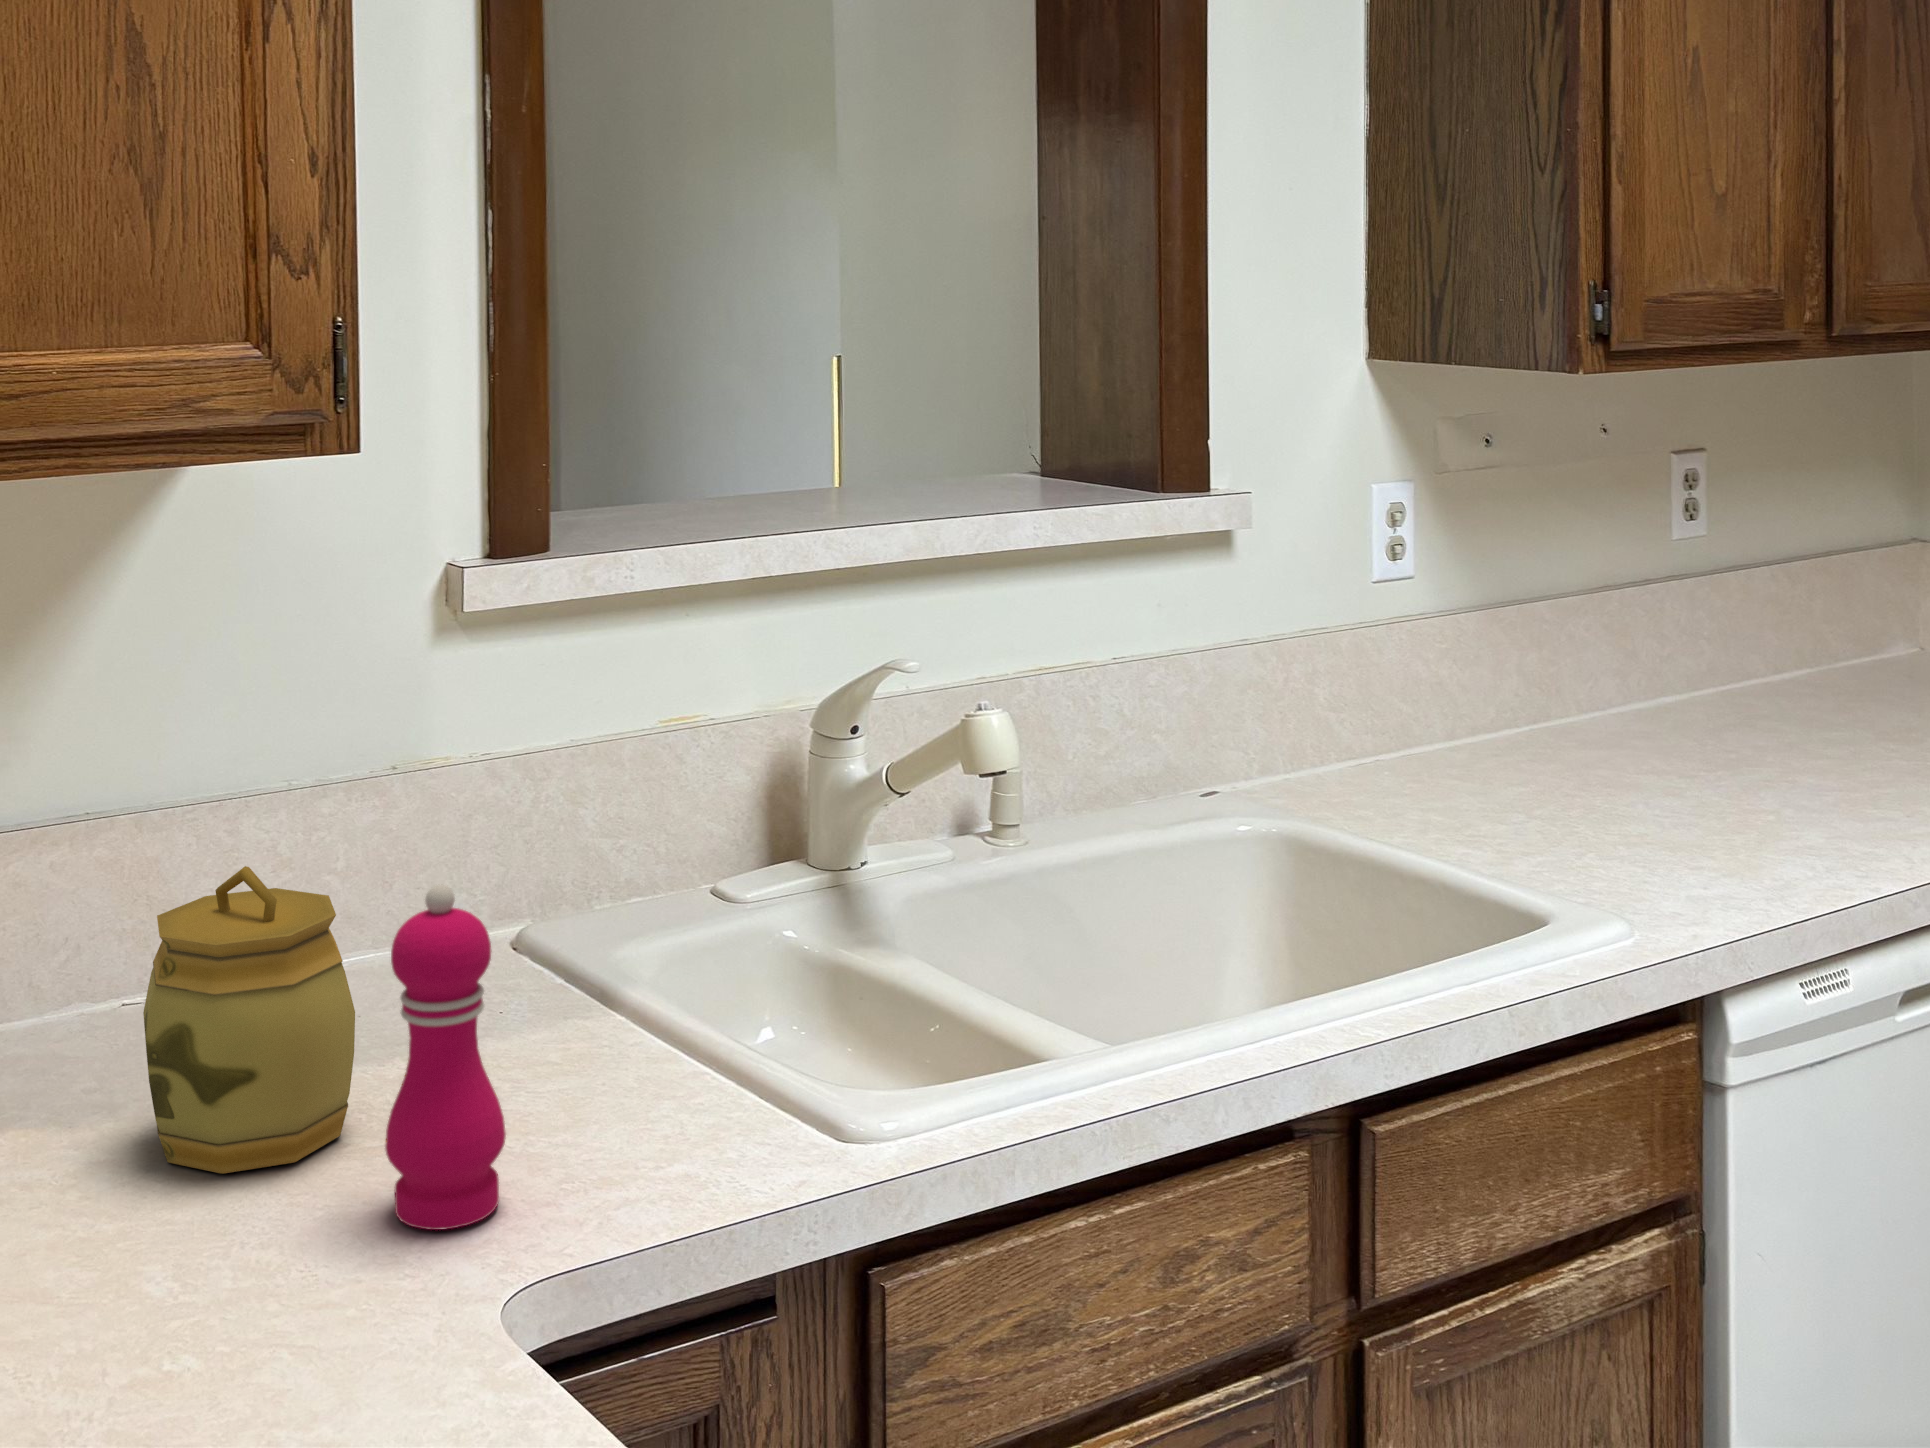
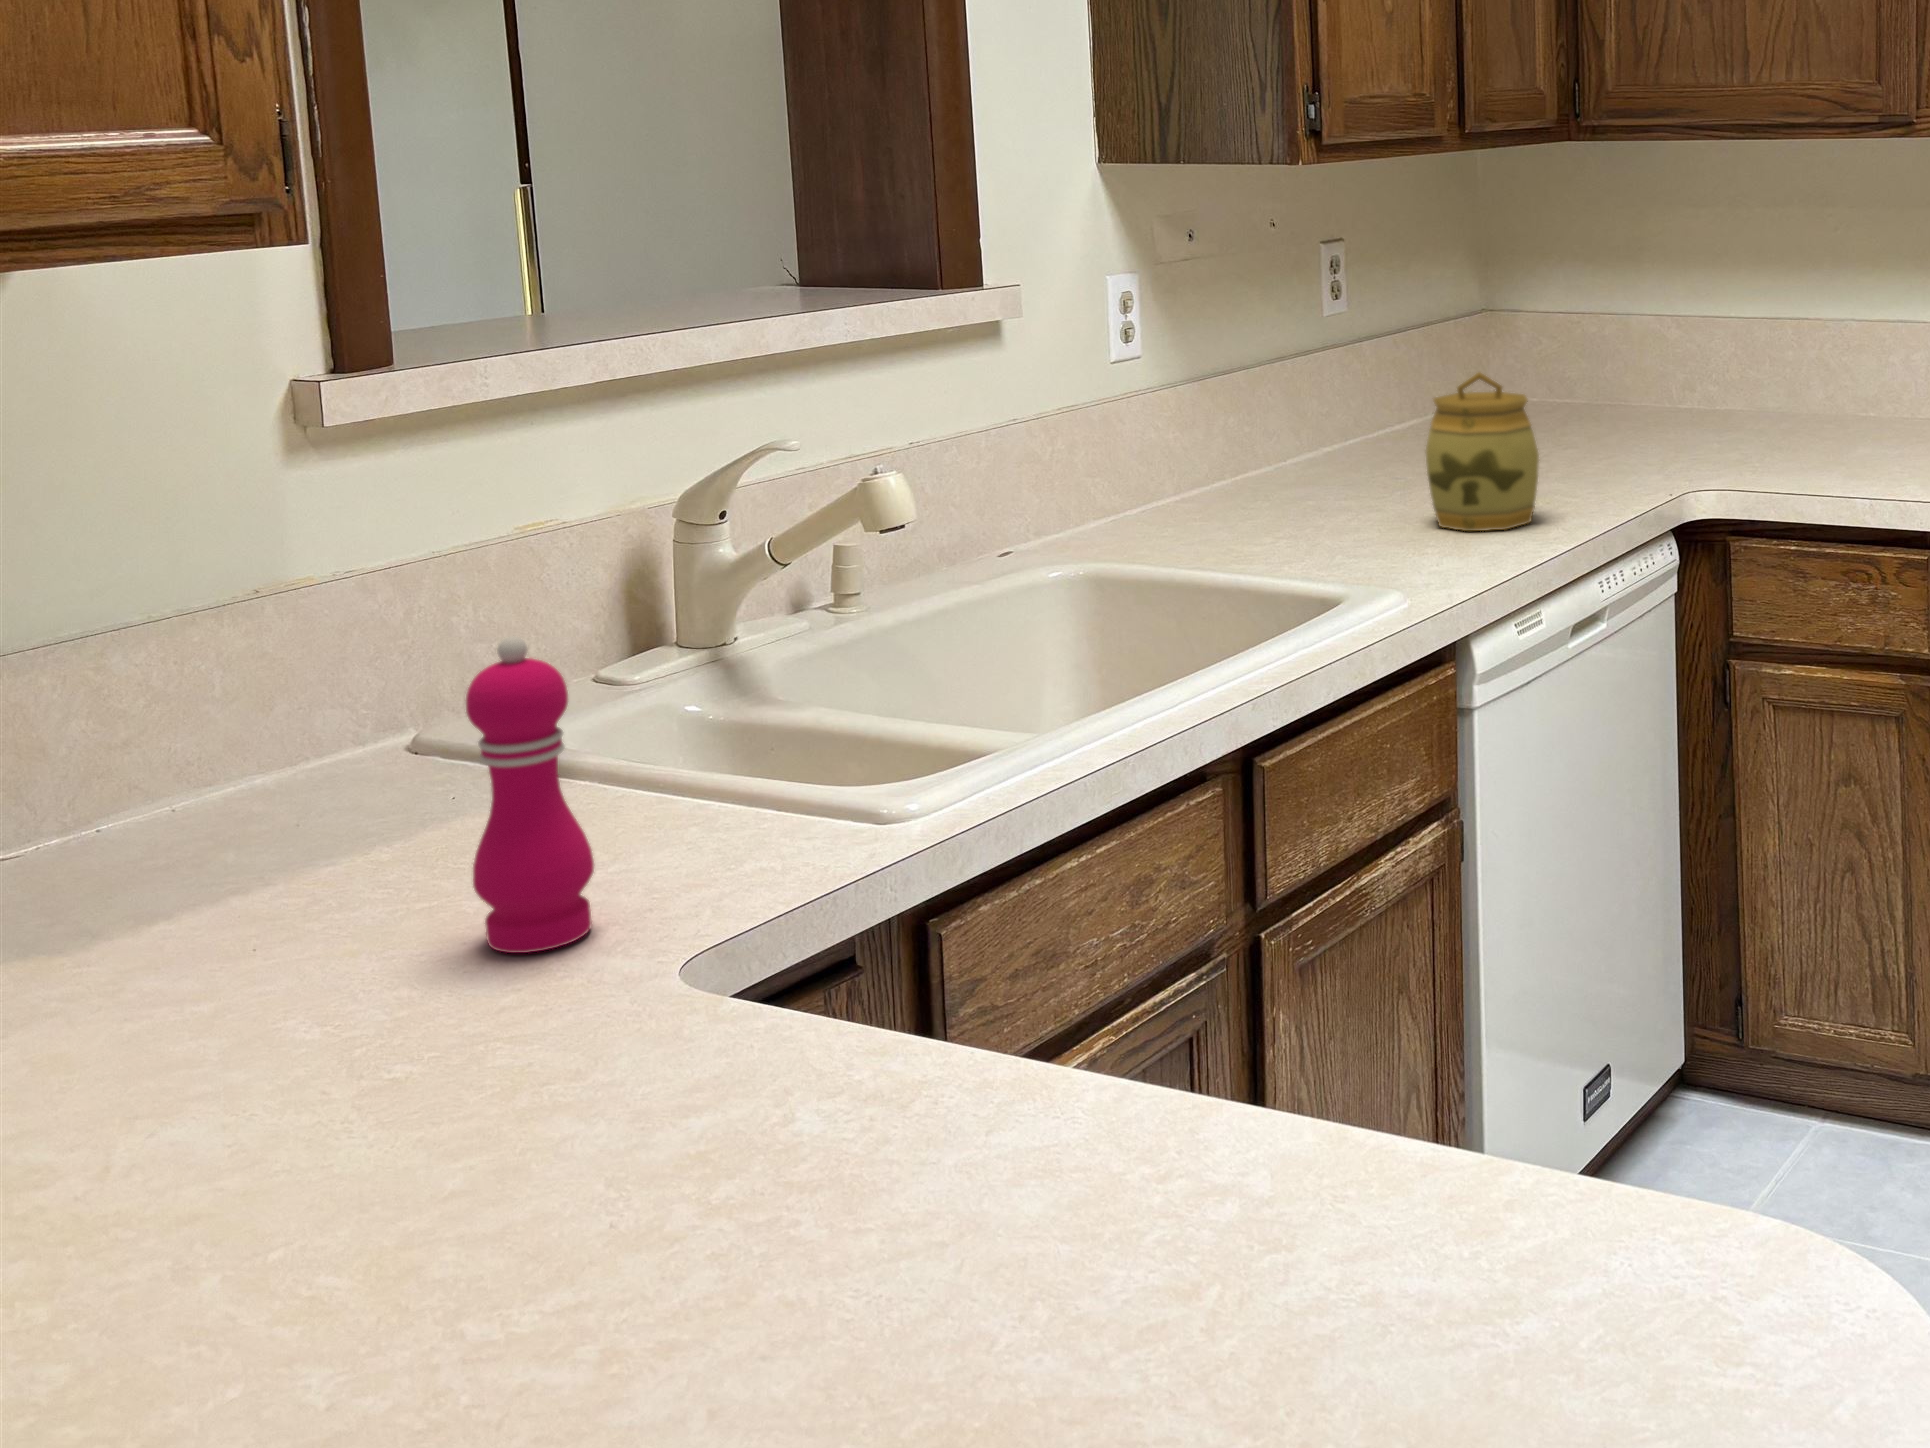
jar: present [143,866,355,1174] -> present [1426,372,1539,531]

